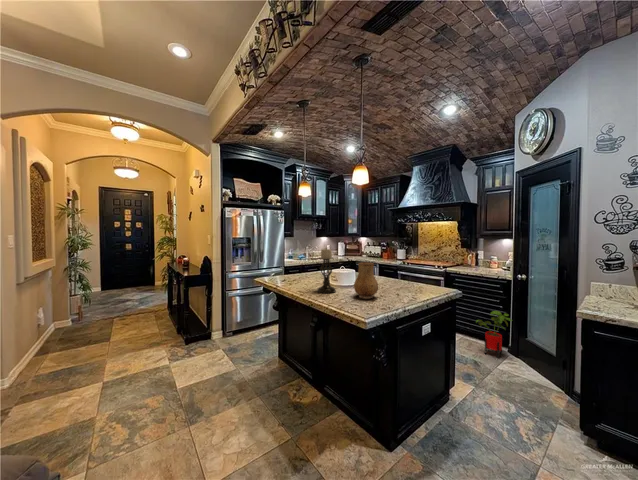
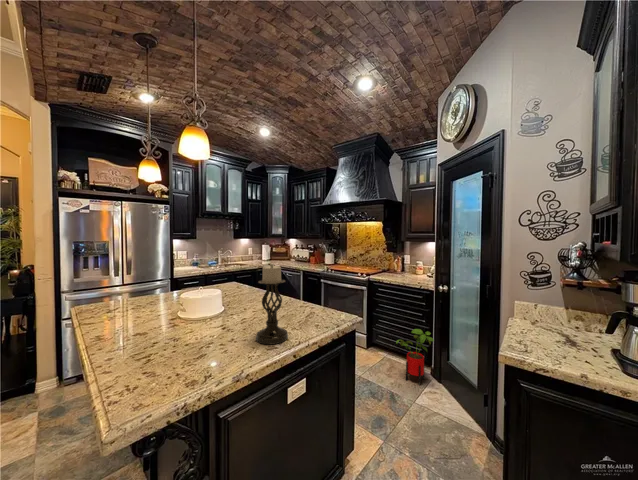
candle holder: present [317,248,336,293] -> present [256,264,288,345]
ceramic pitcher: present [354,262,378,299] -> none [169,288,216,354]

